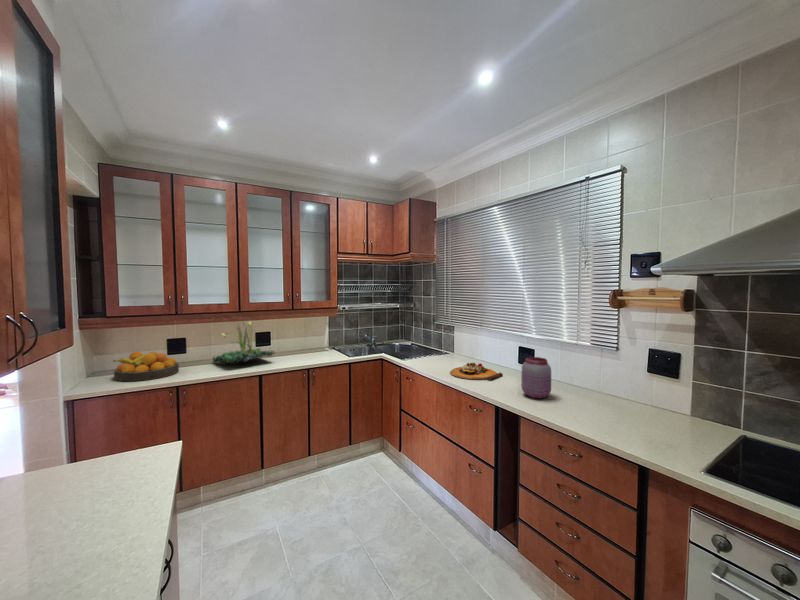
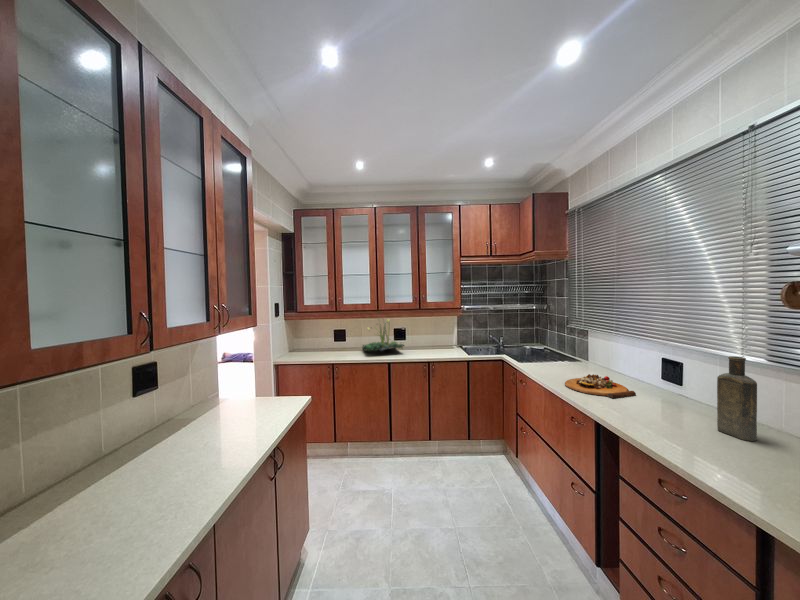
bottle: none [560,339,584,396] -> present [717,356,757,441]
fruit bowl: present [114,352,179,381] -> none [302,338,339,358]
jar: present [521,357,551,398] -> none [644,375,691,431]

